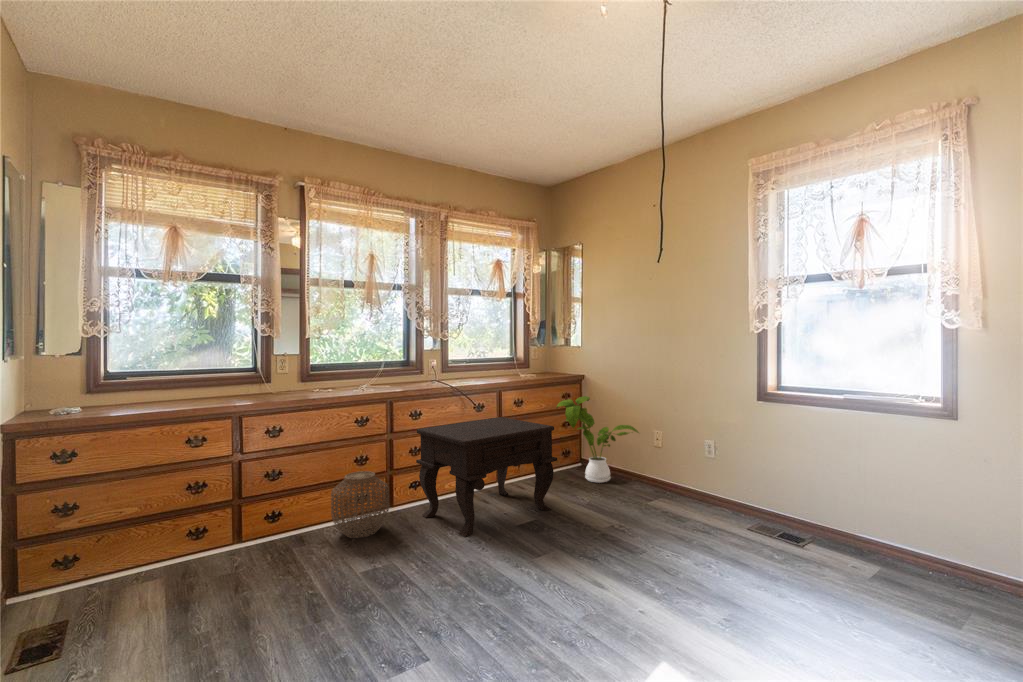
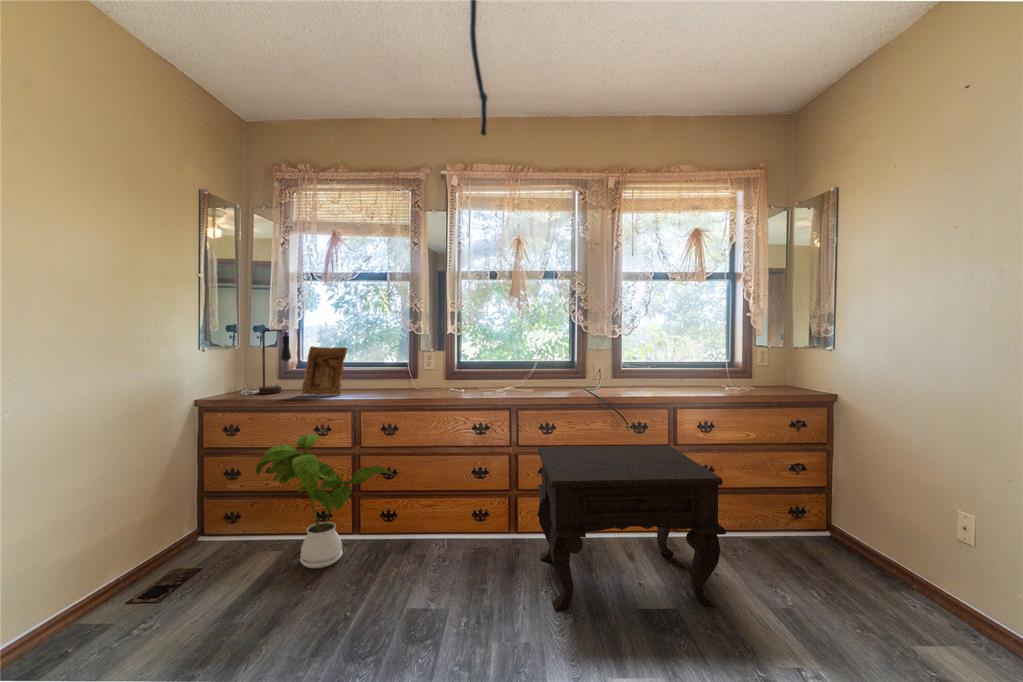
table lamp: none [74,334,118,412] -> present [259,329,291,394]
picture frame: none [150,353,203,407] -> present [302,346,347,395]
house plant: present [557,396,639,483] -> present [256,434,393,568]
woven basket: present [331,471,389,538] -> none [429,486,493,565]

